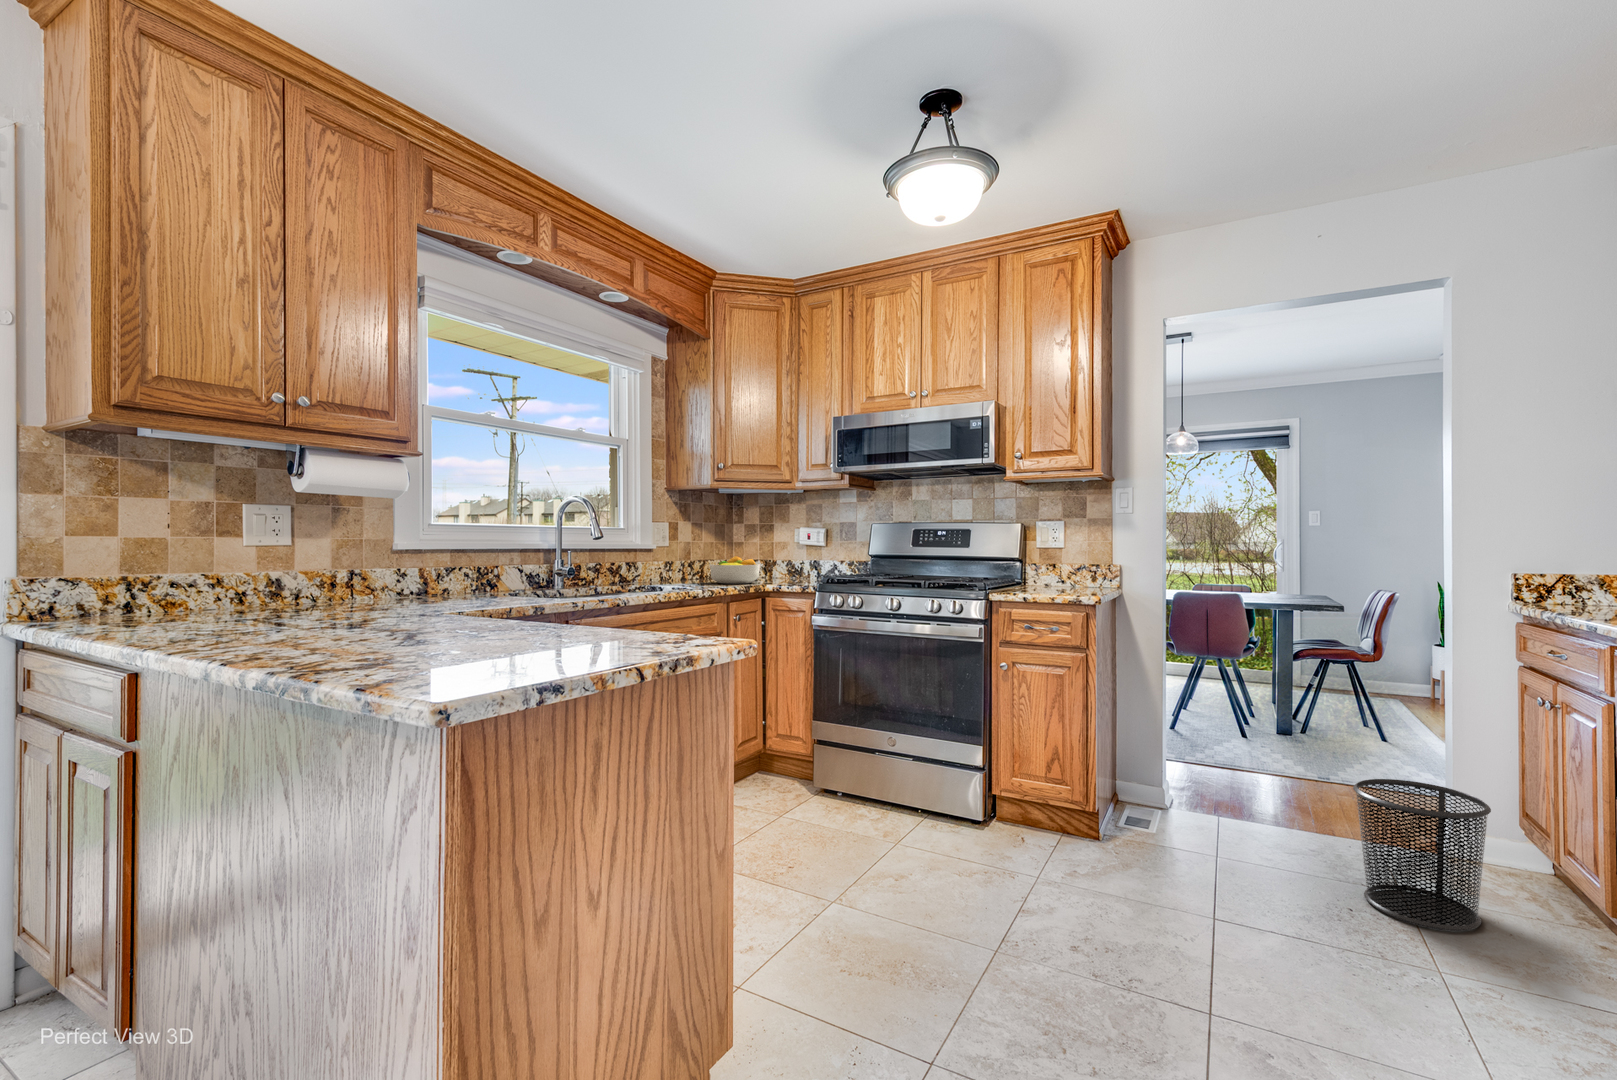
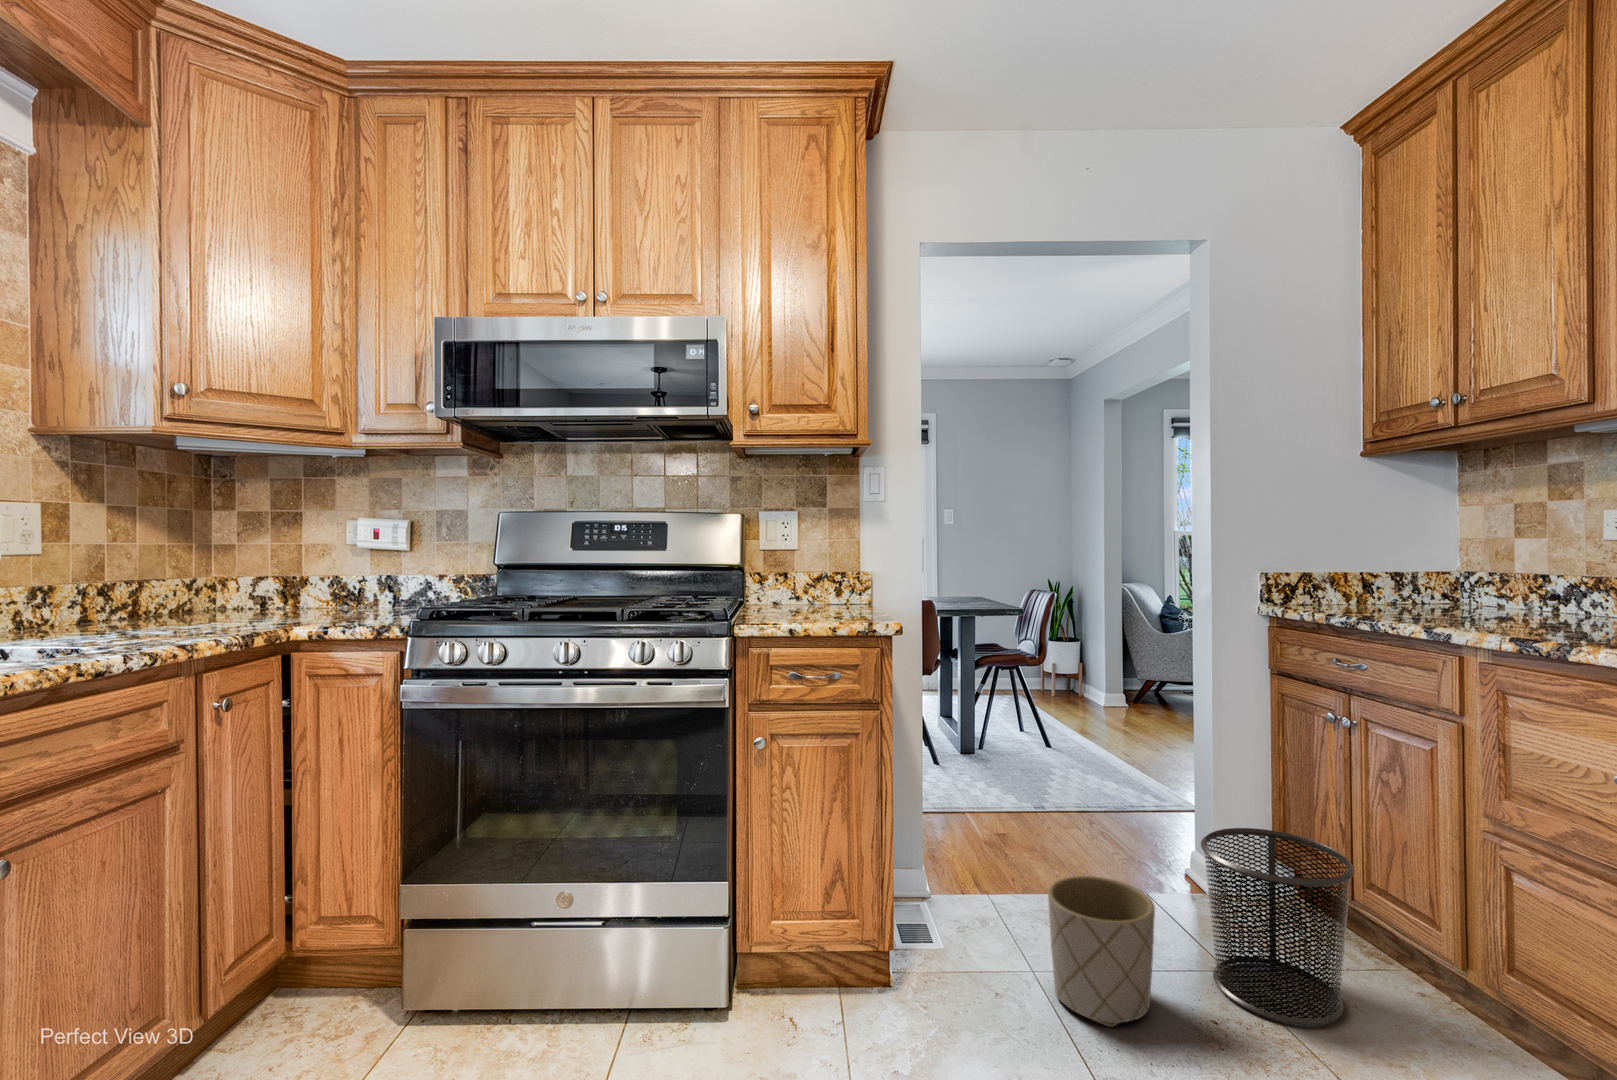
fruit bowl: present [710,556,760,584] -> none [155,569,275,624]
planter: none [1209,791,1294,890] -> present [1048,876,1155,1027]

